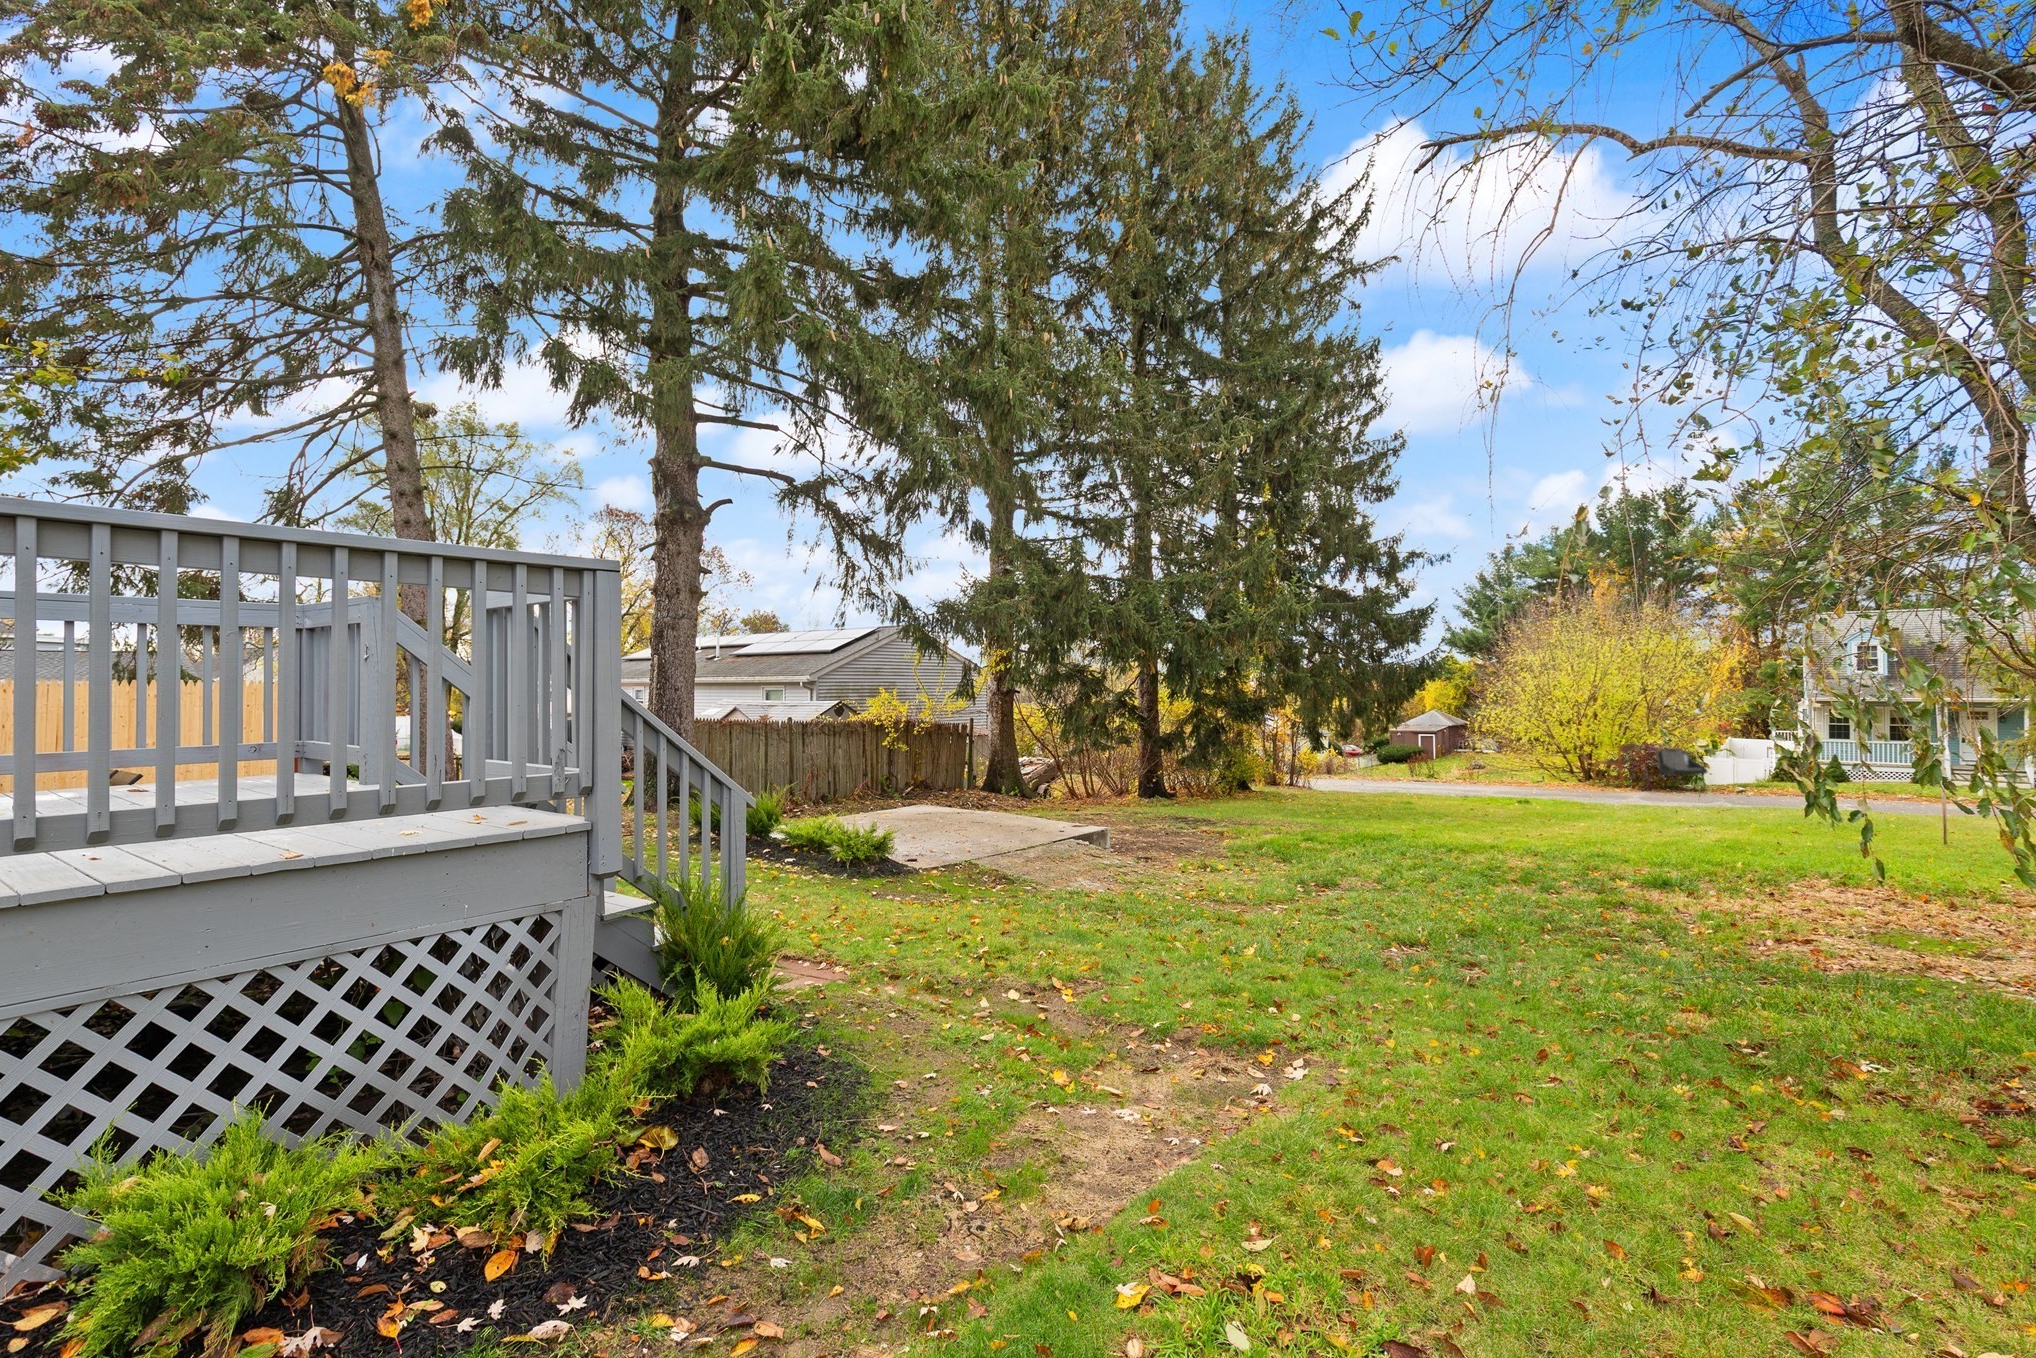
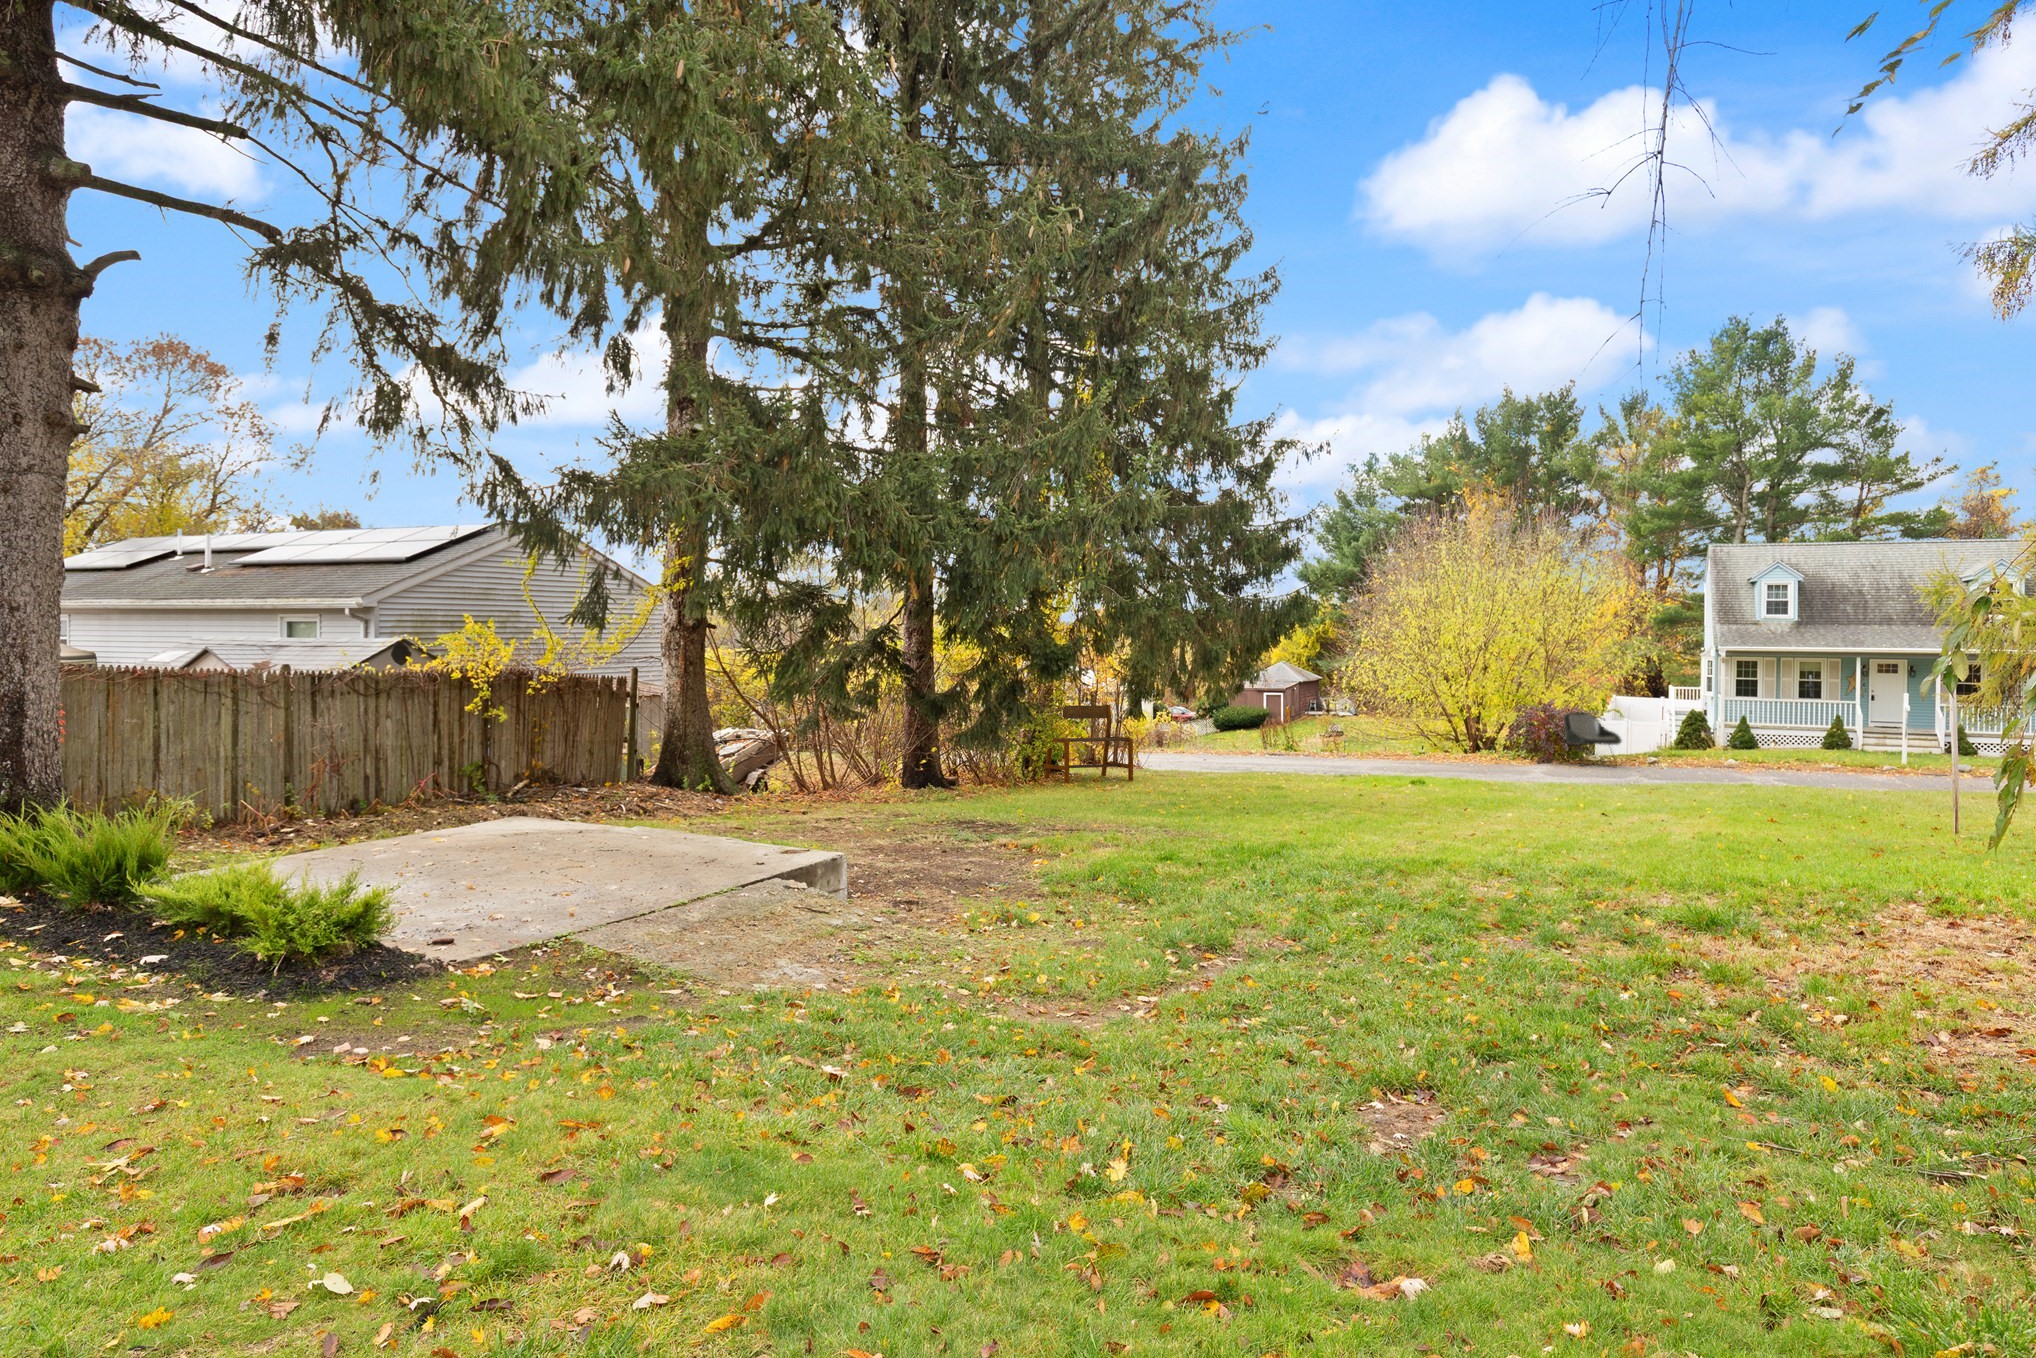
bench: present [1592,744,1635,788] -> present [1044,705,1133,783]

